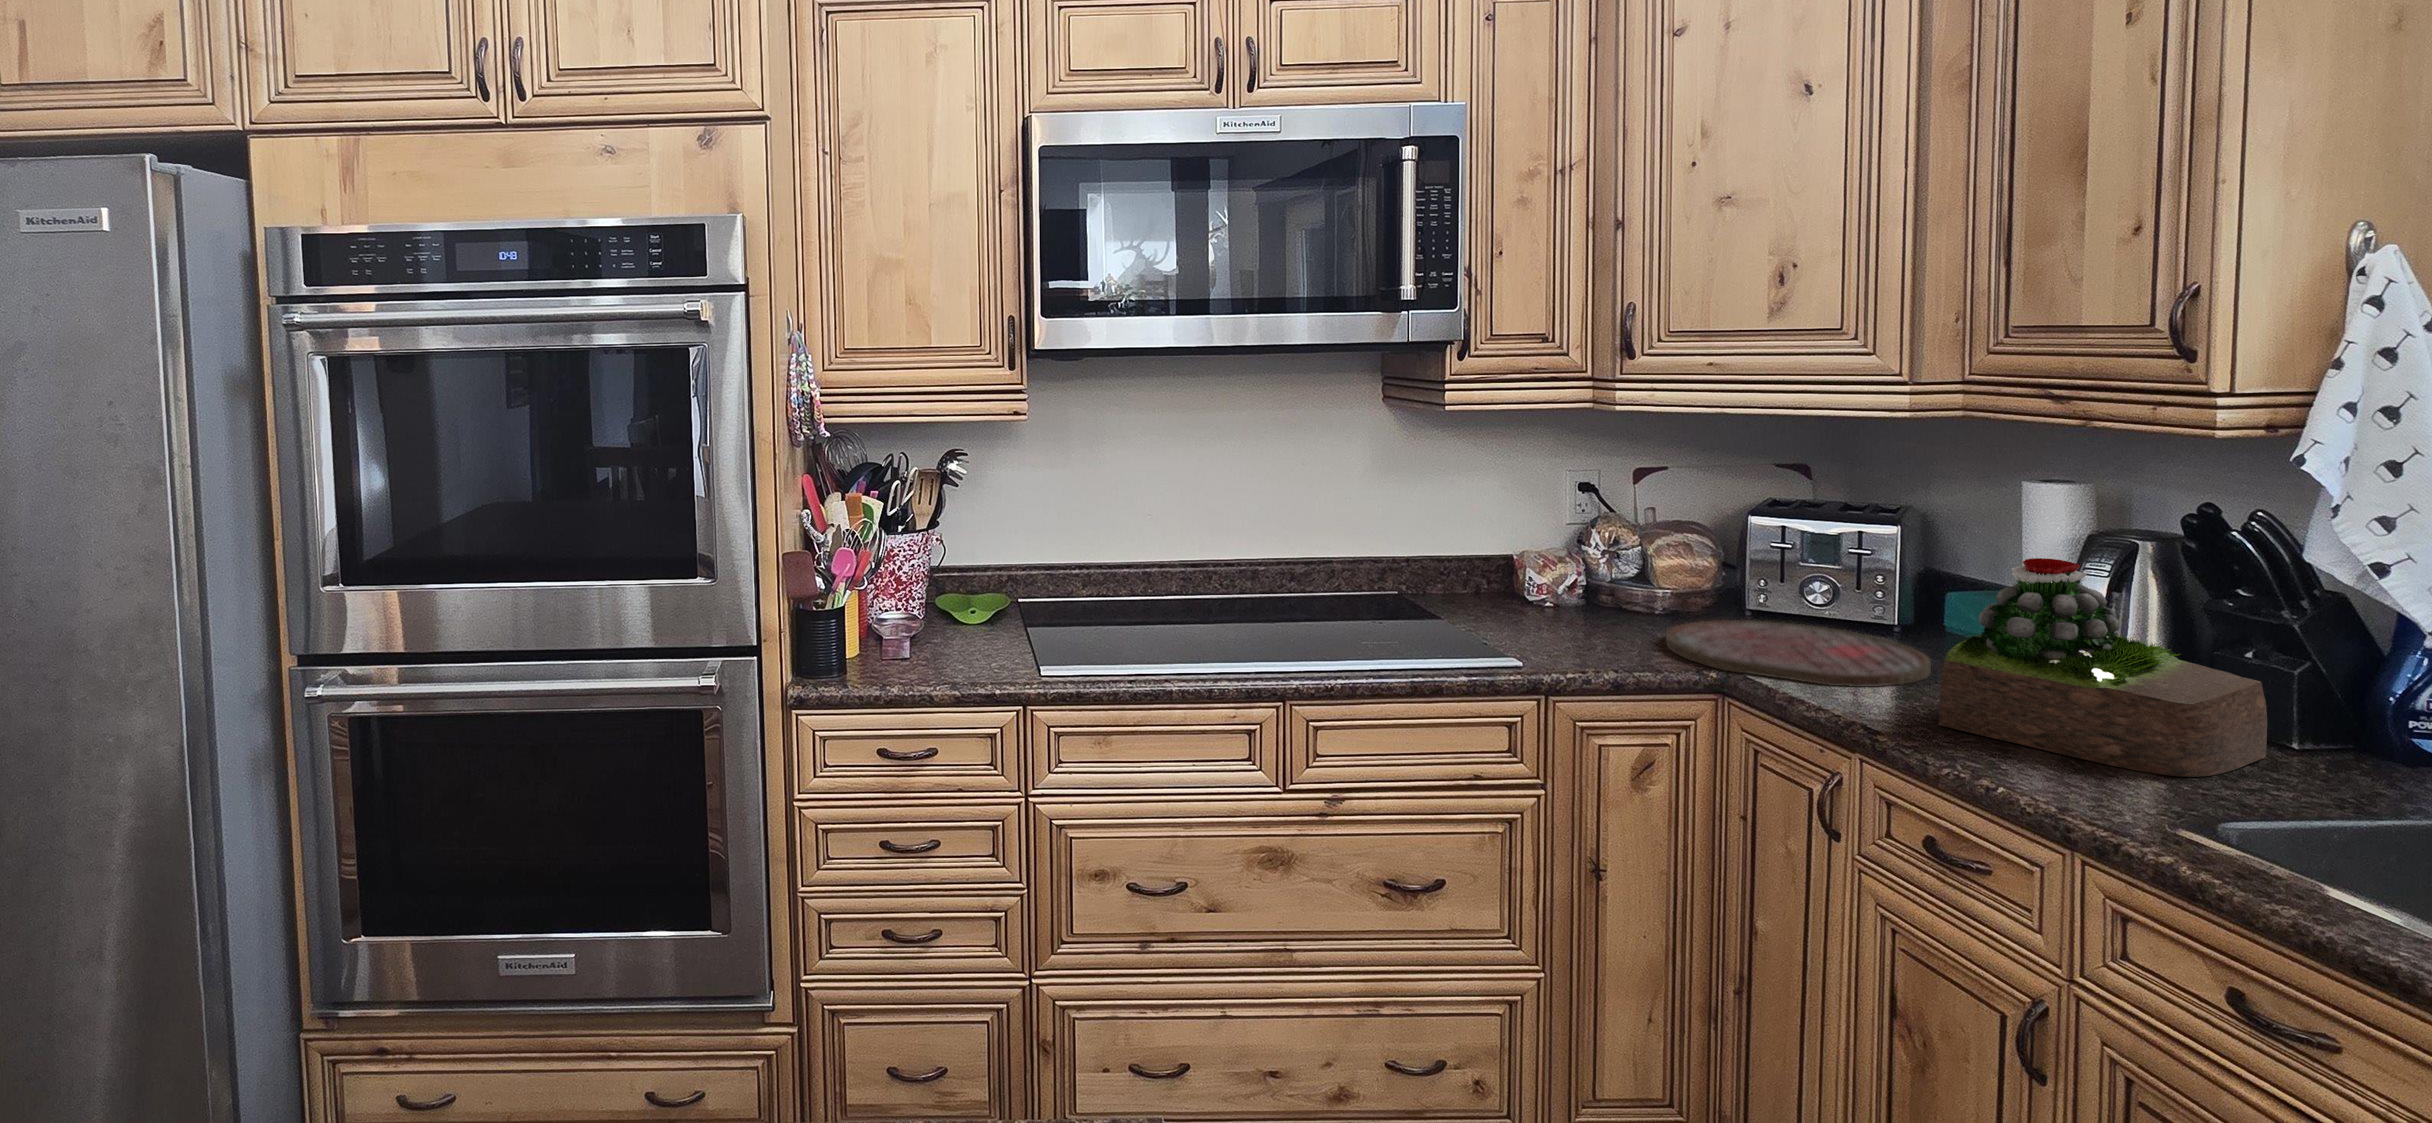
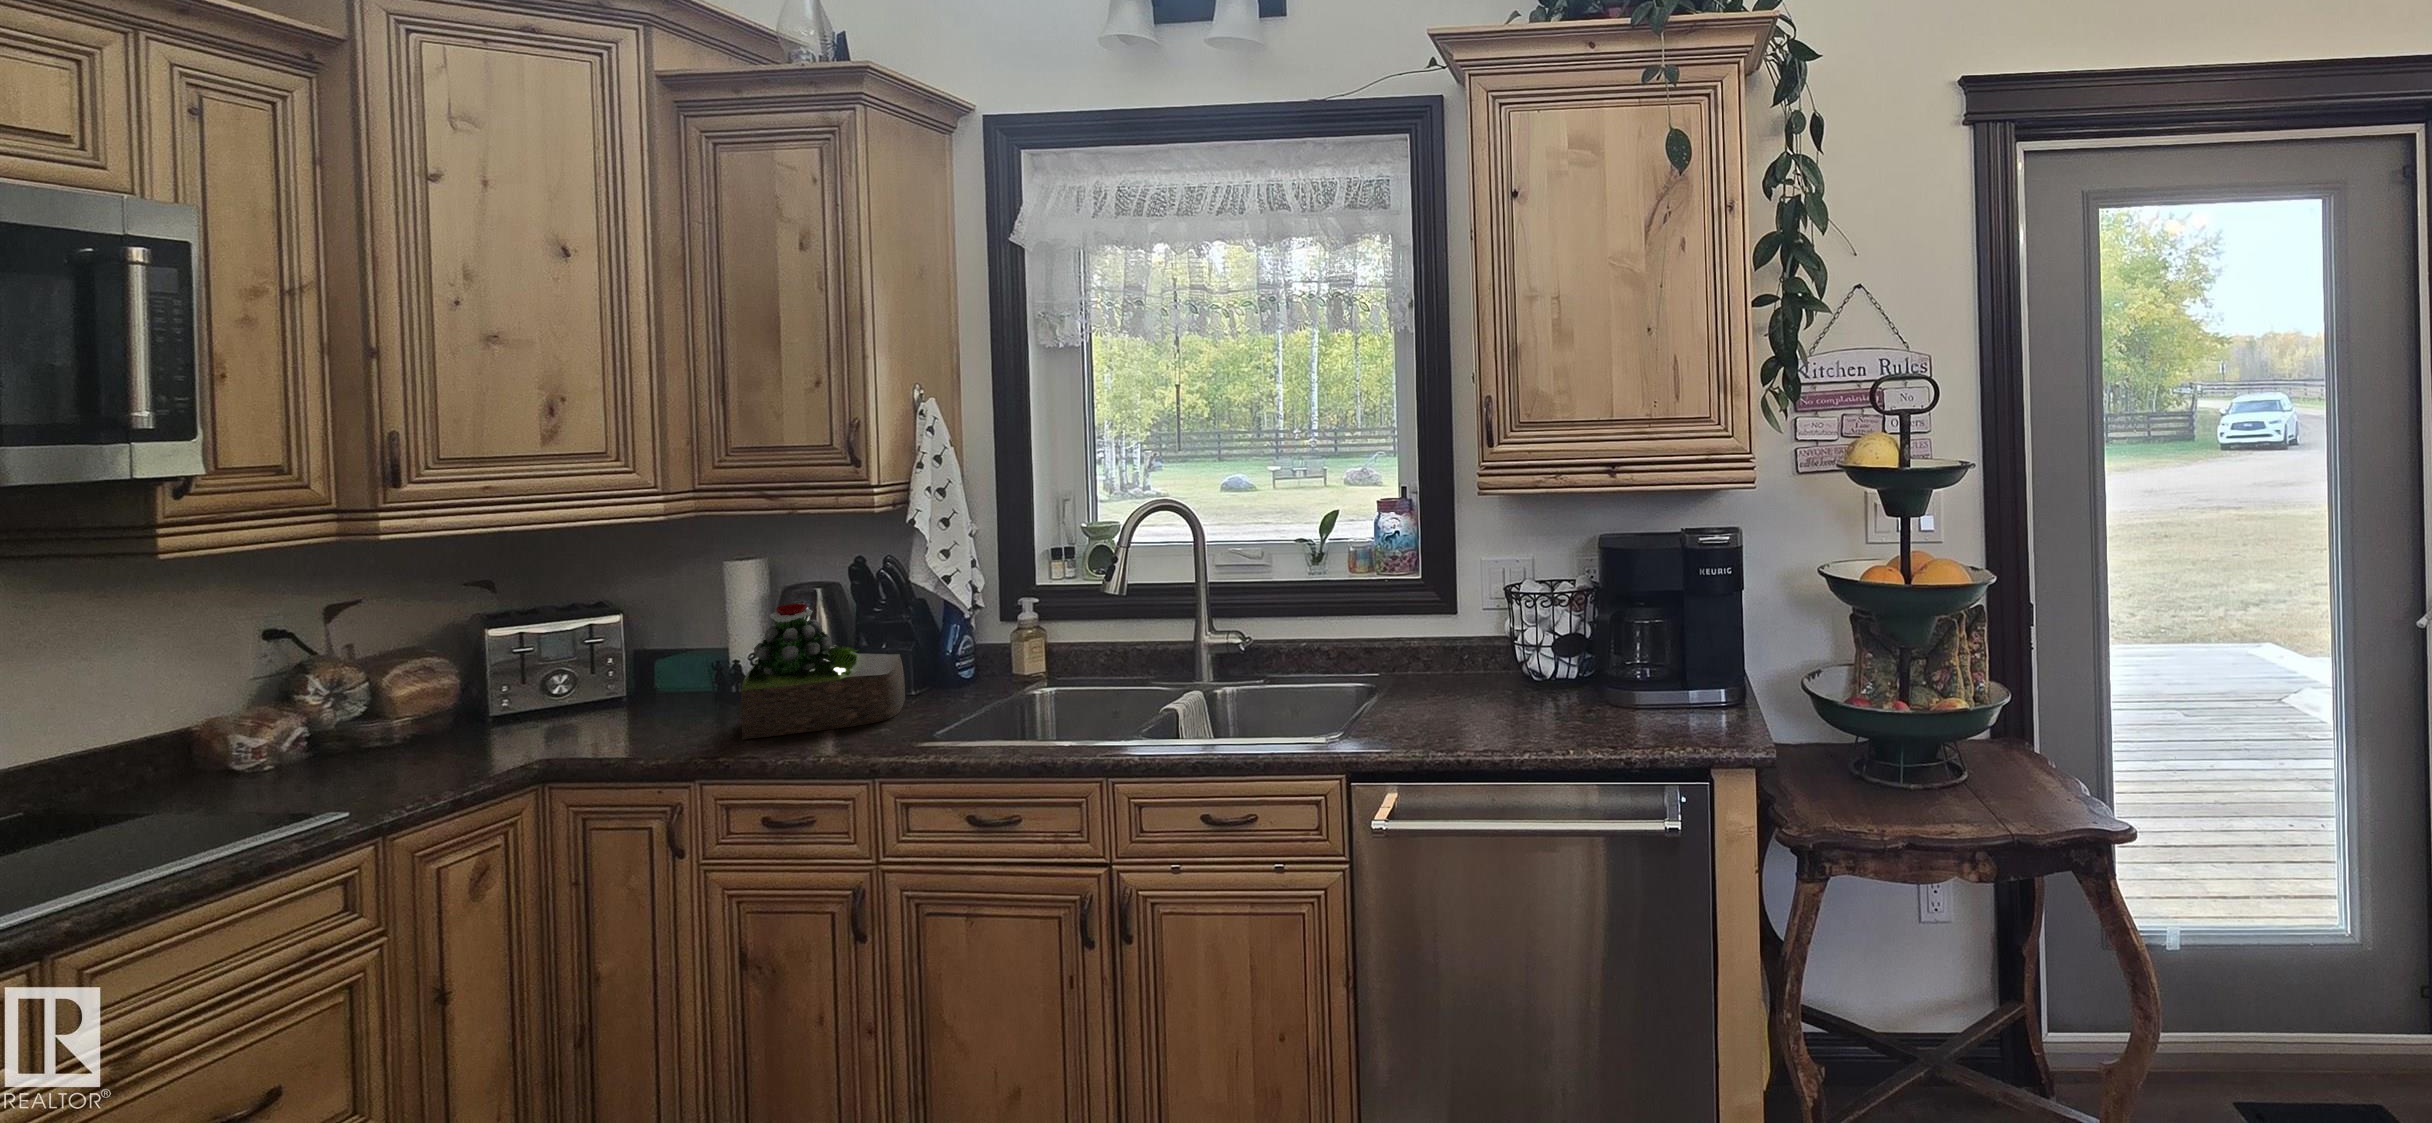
cutting board: present [1666,620,1931,687] -> none [451,702,691,764]

